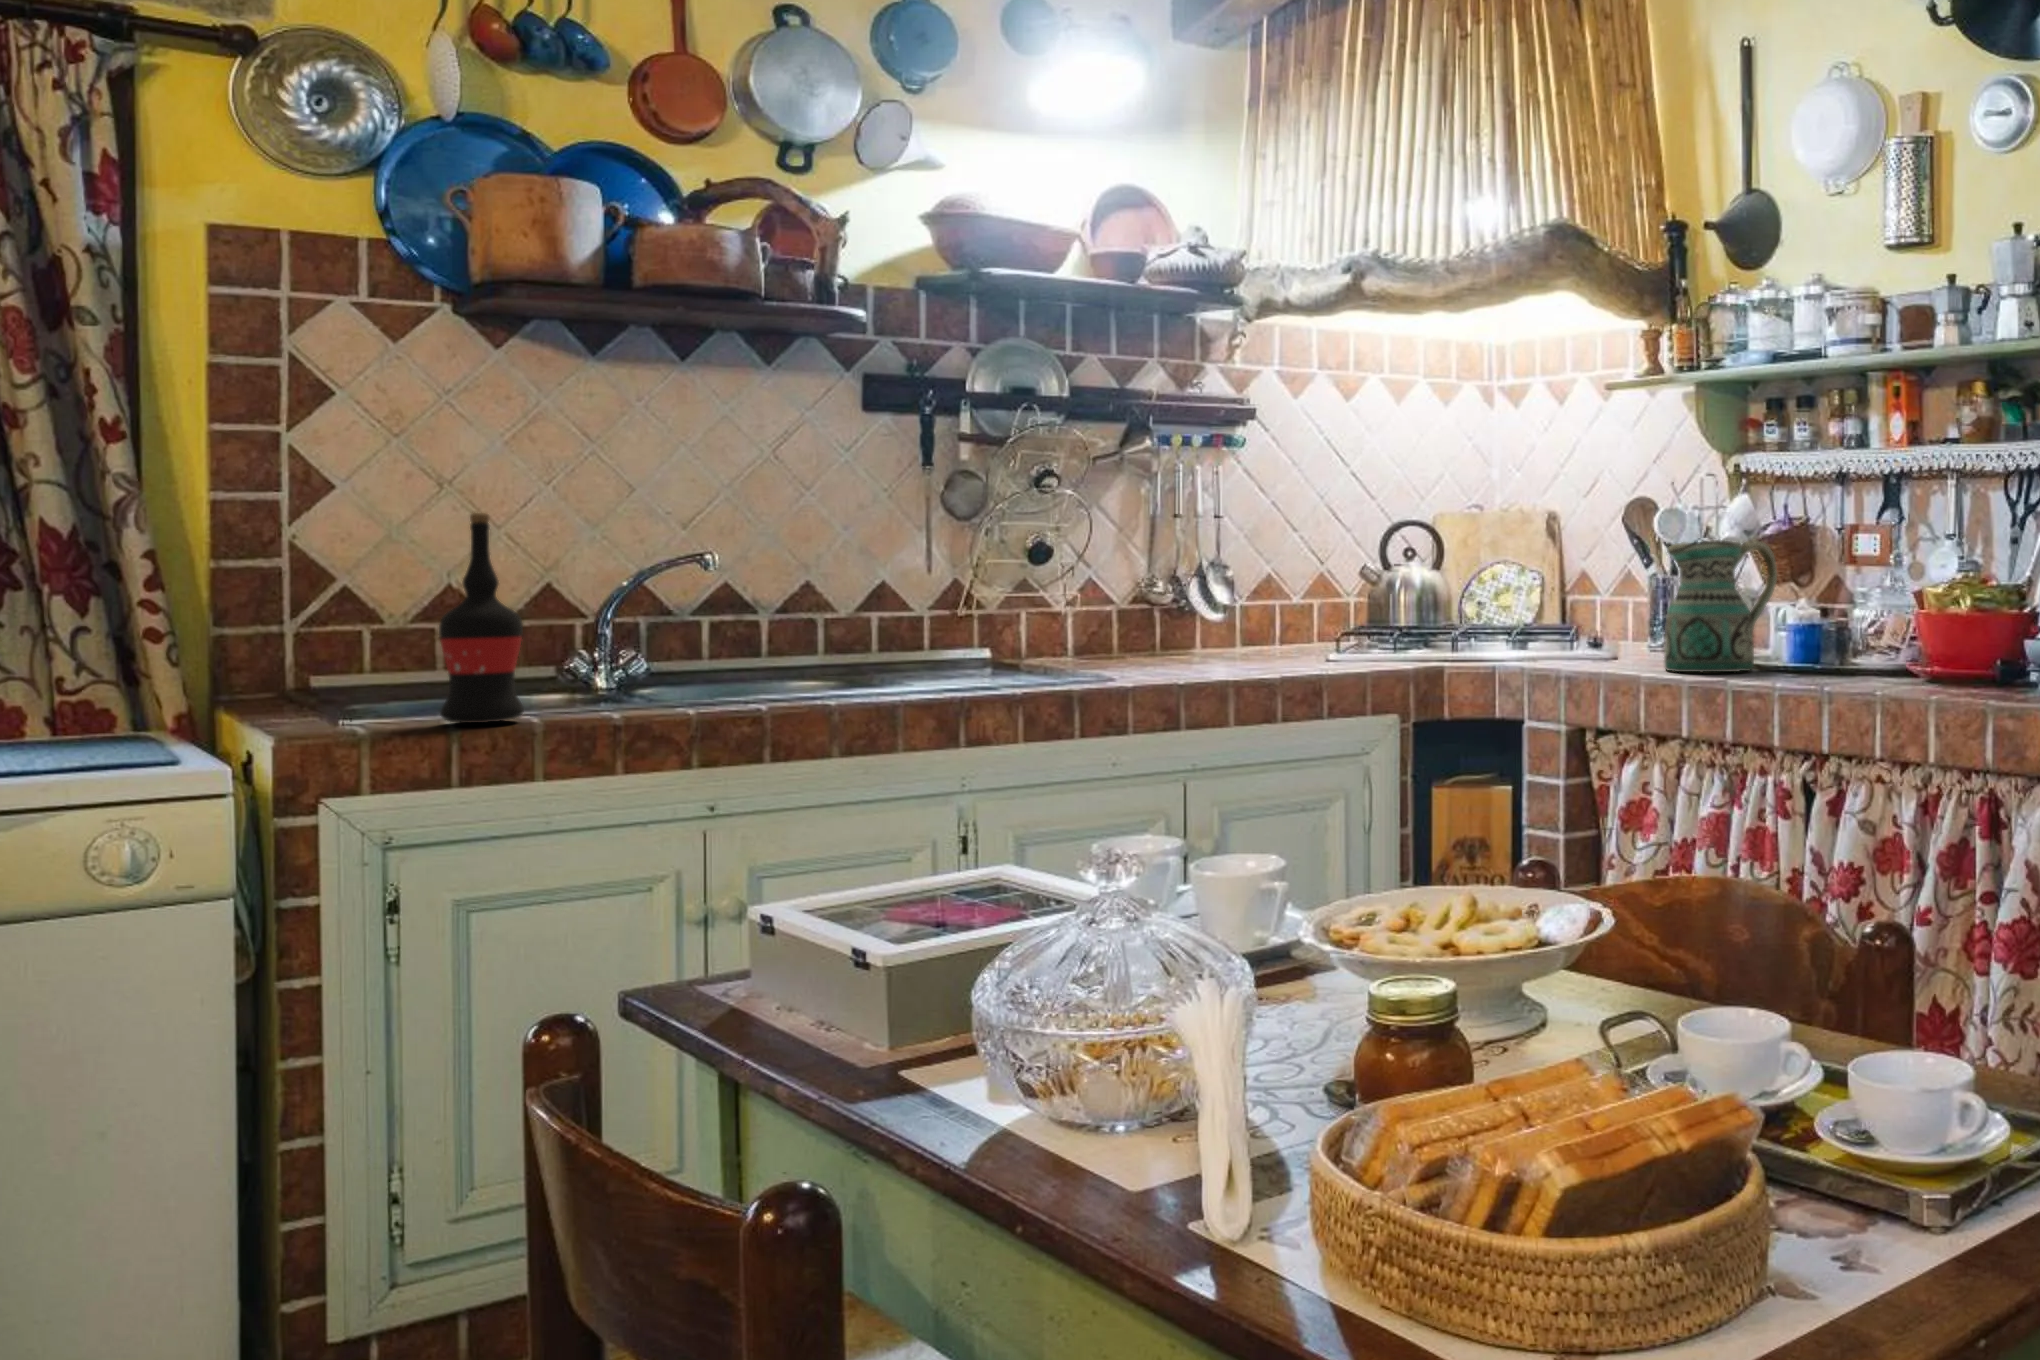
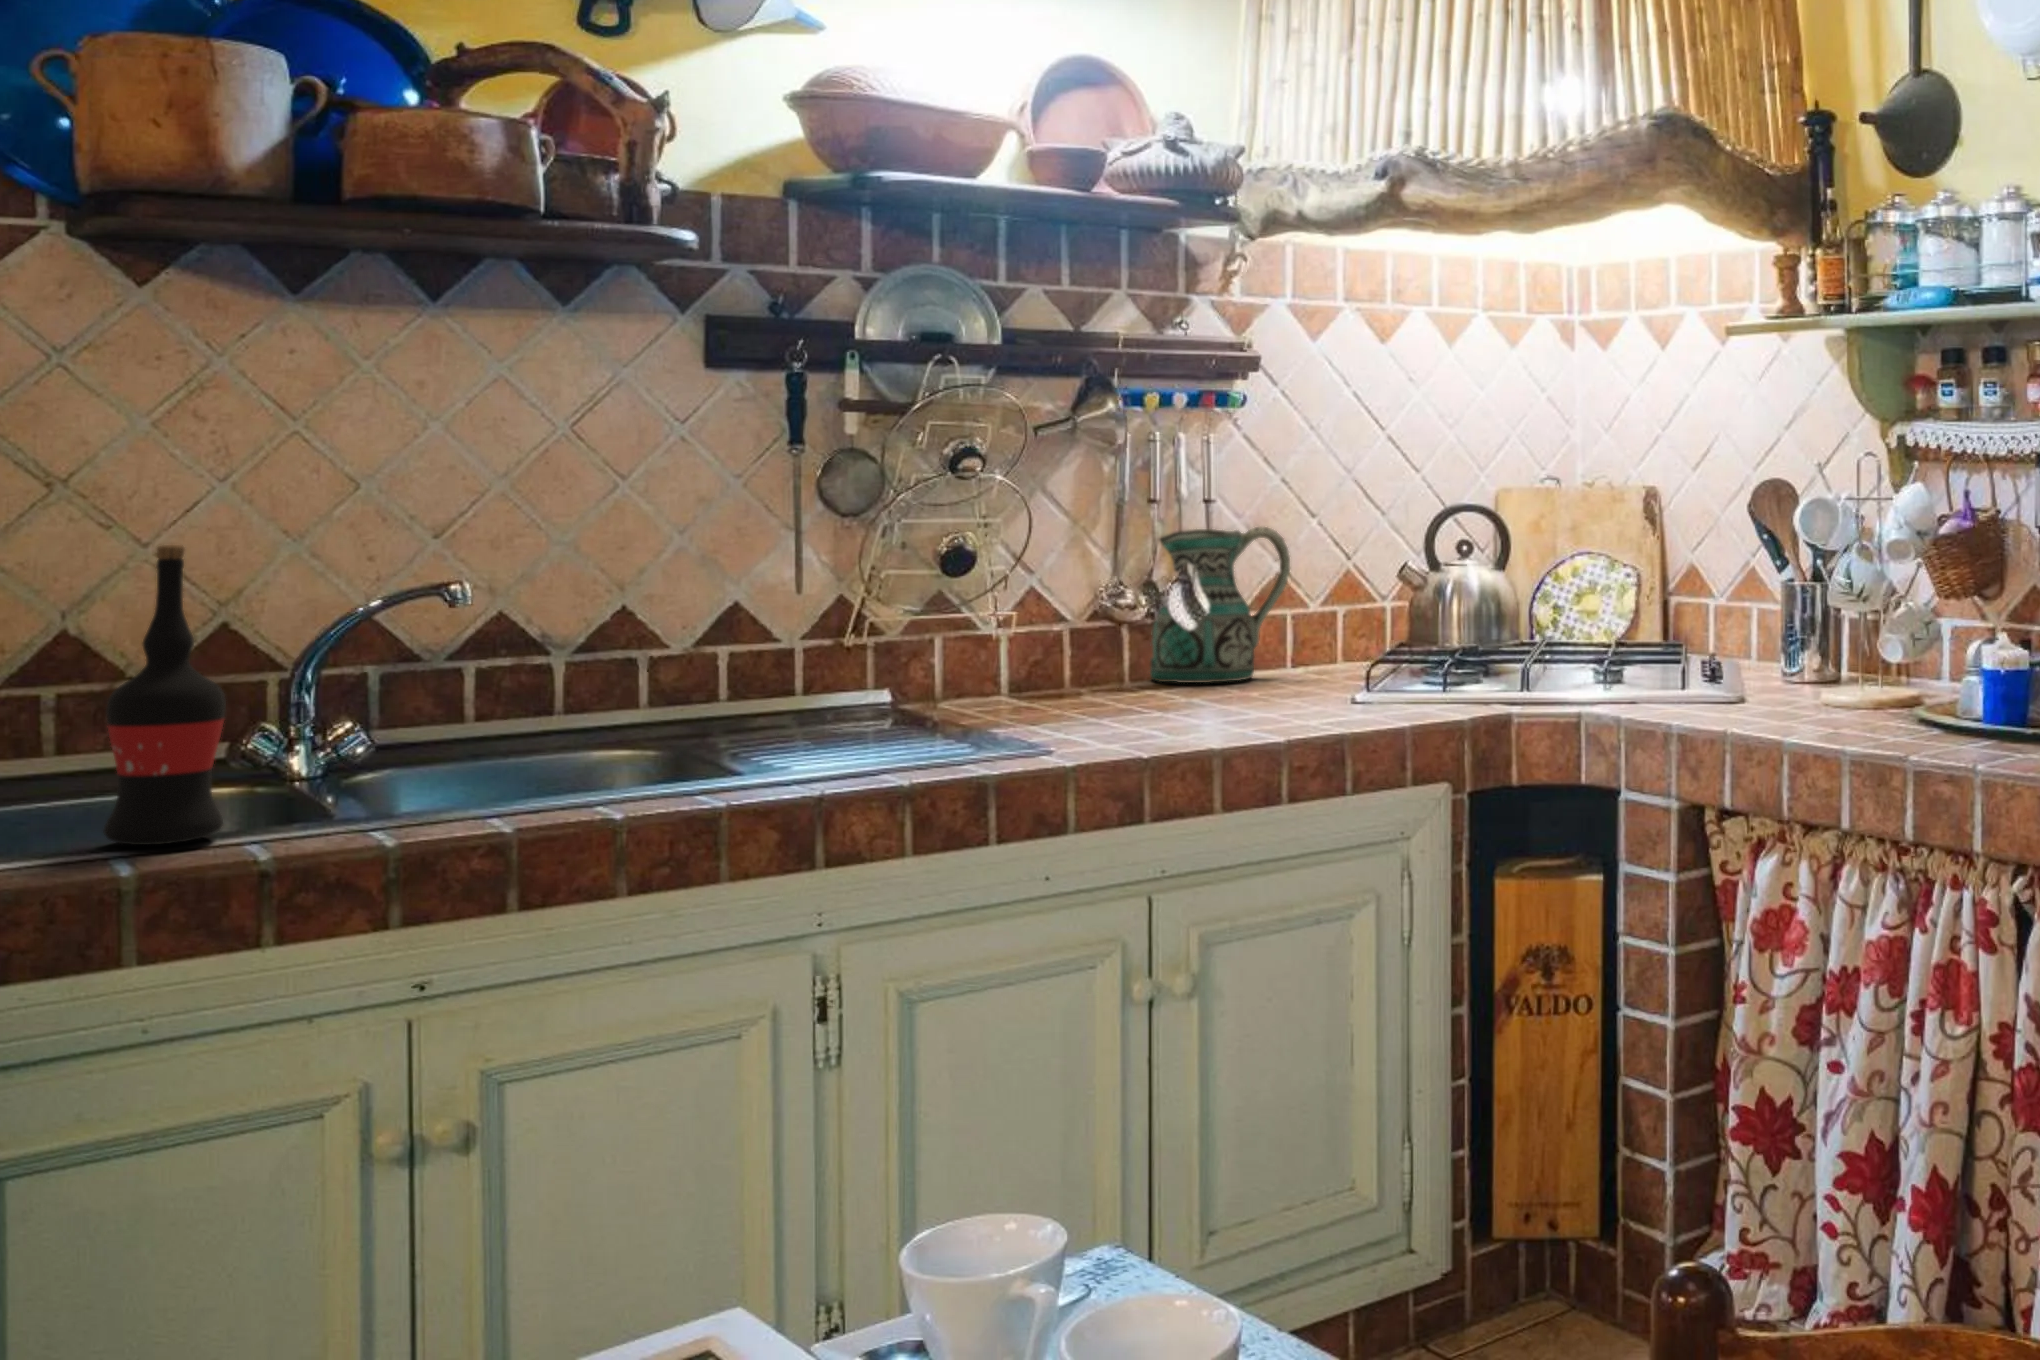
ceramic pitcher: present [1664,540,1777,672] -> present [1150,527,1290,683]

